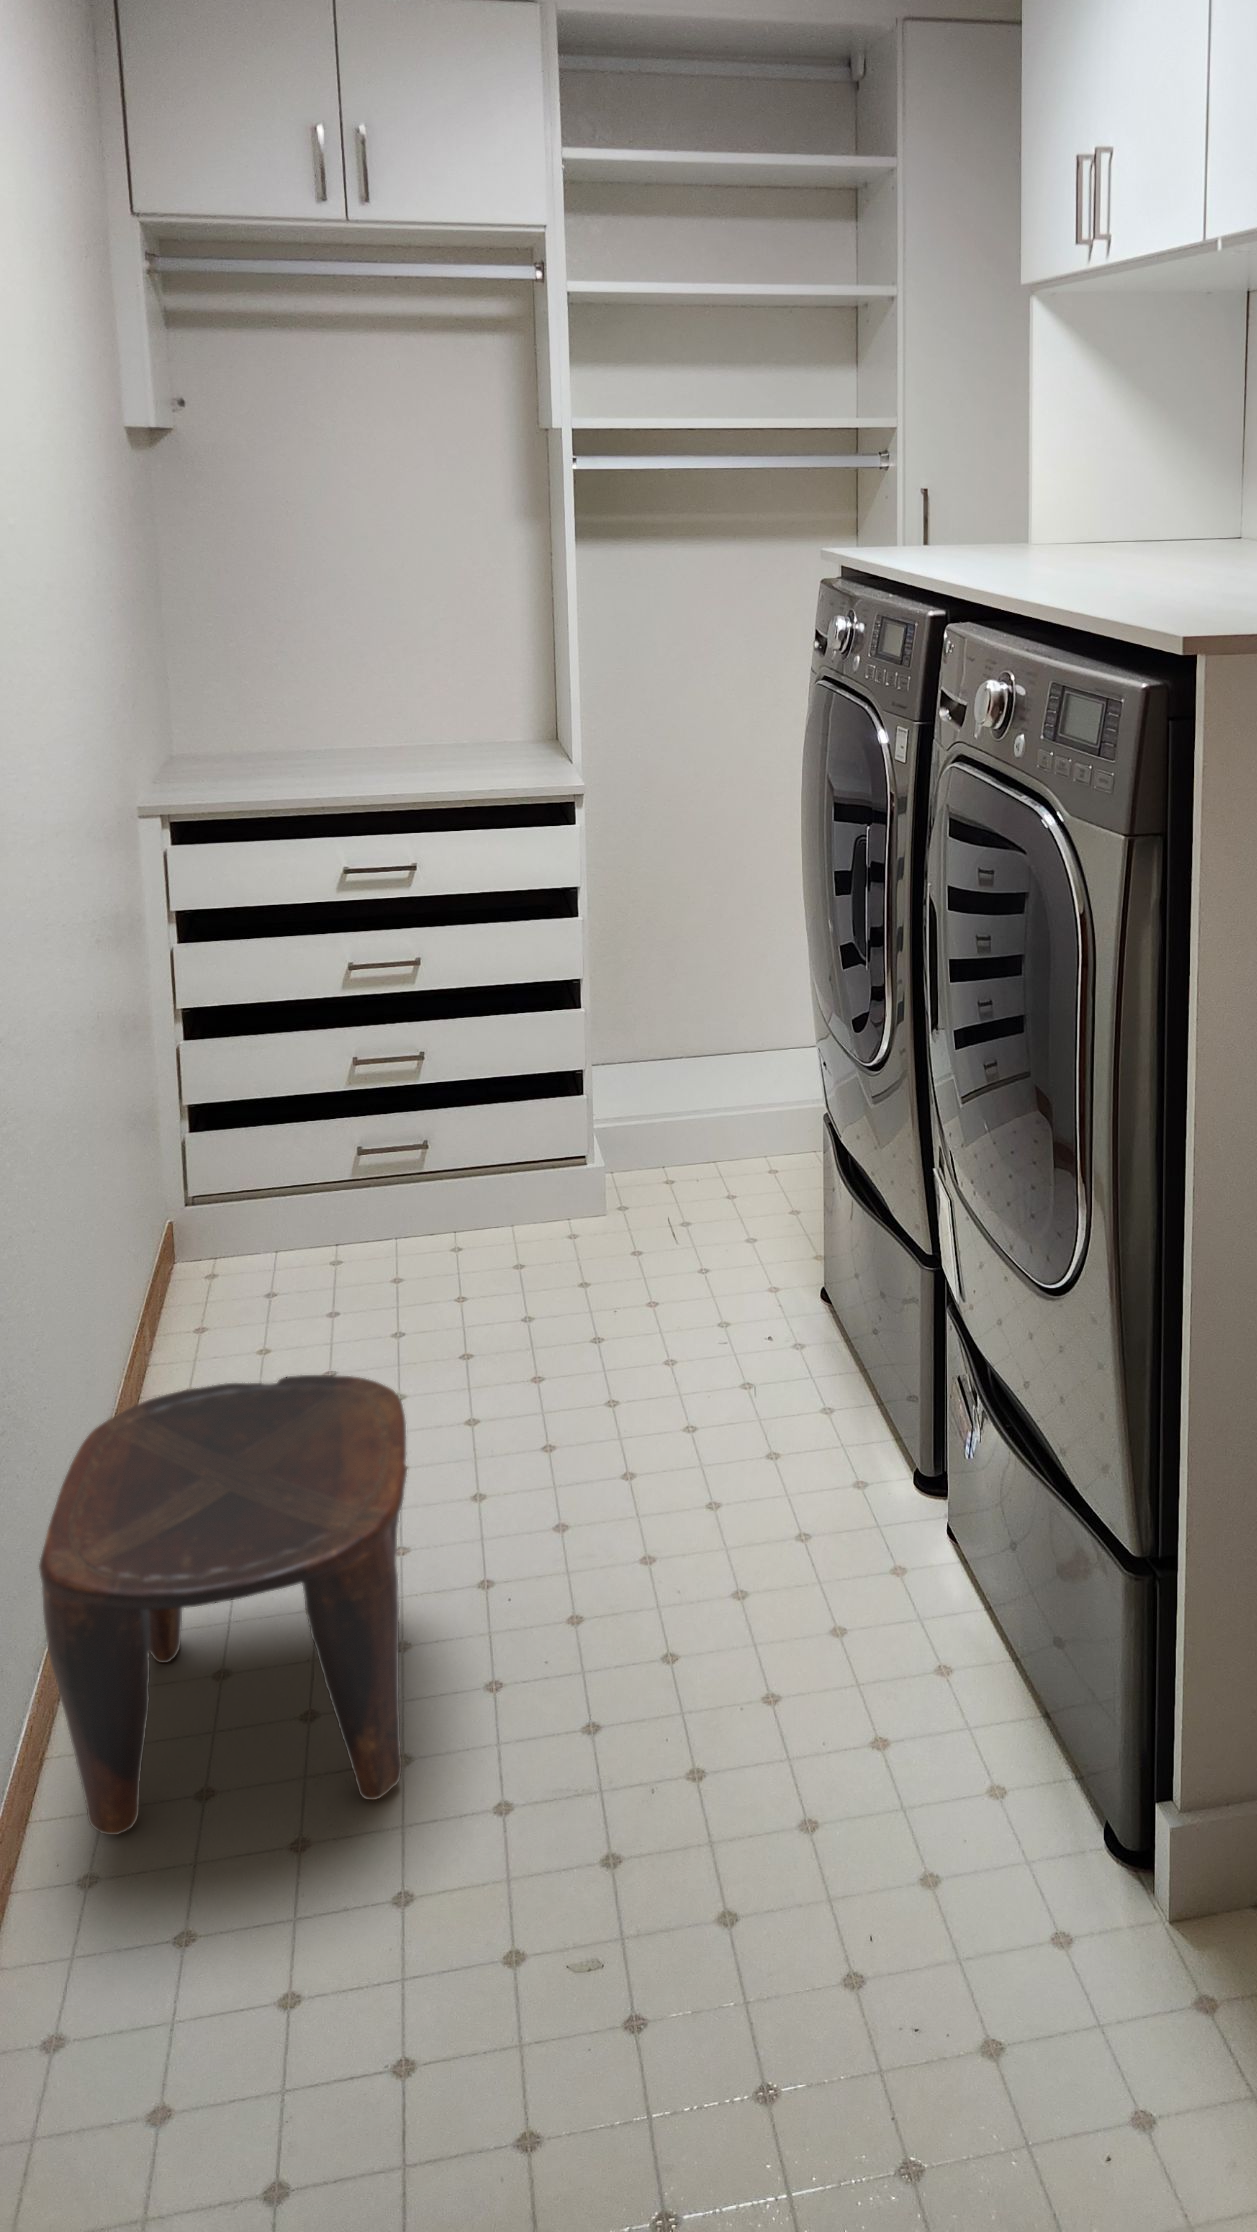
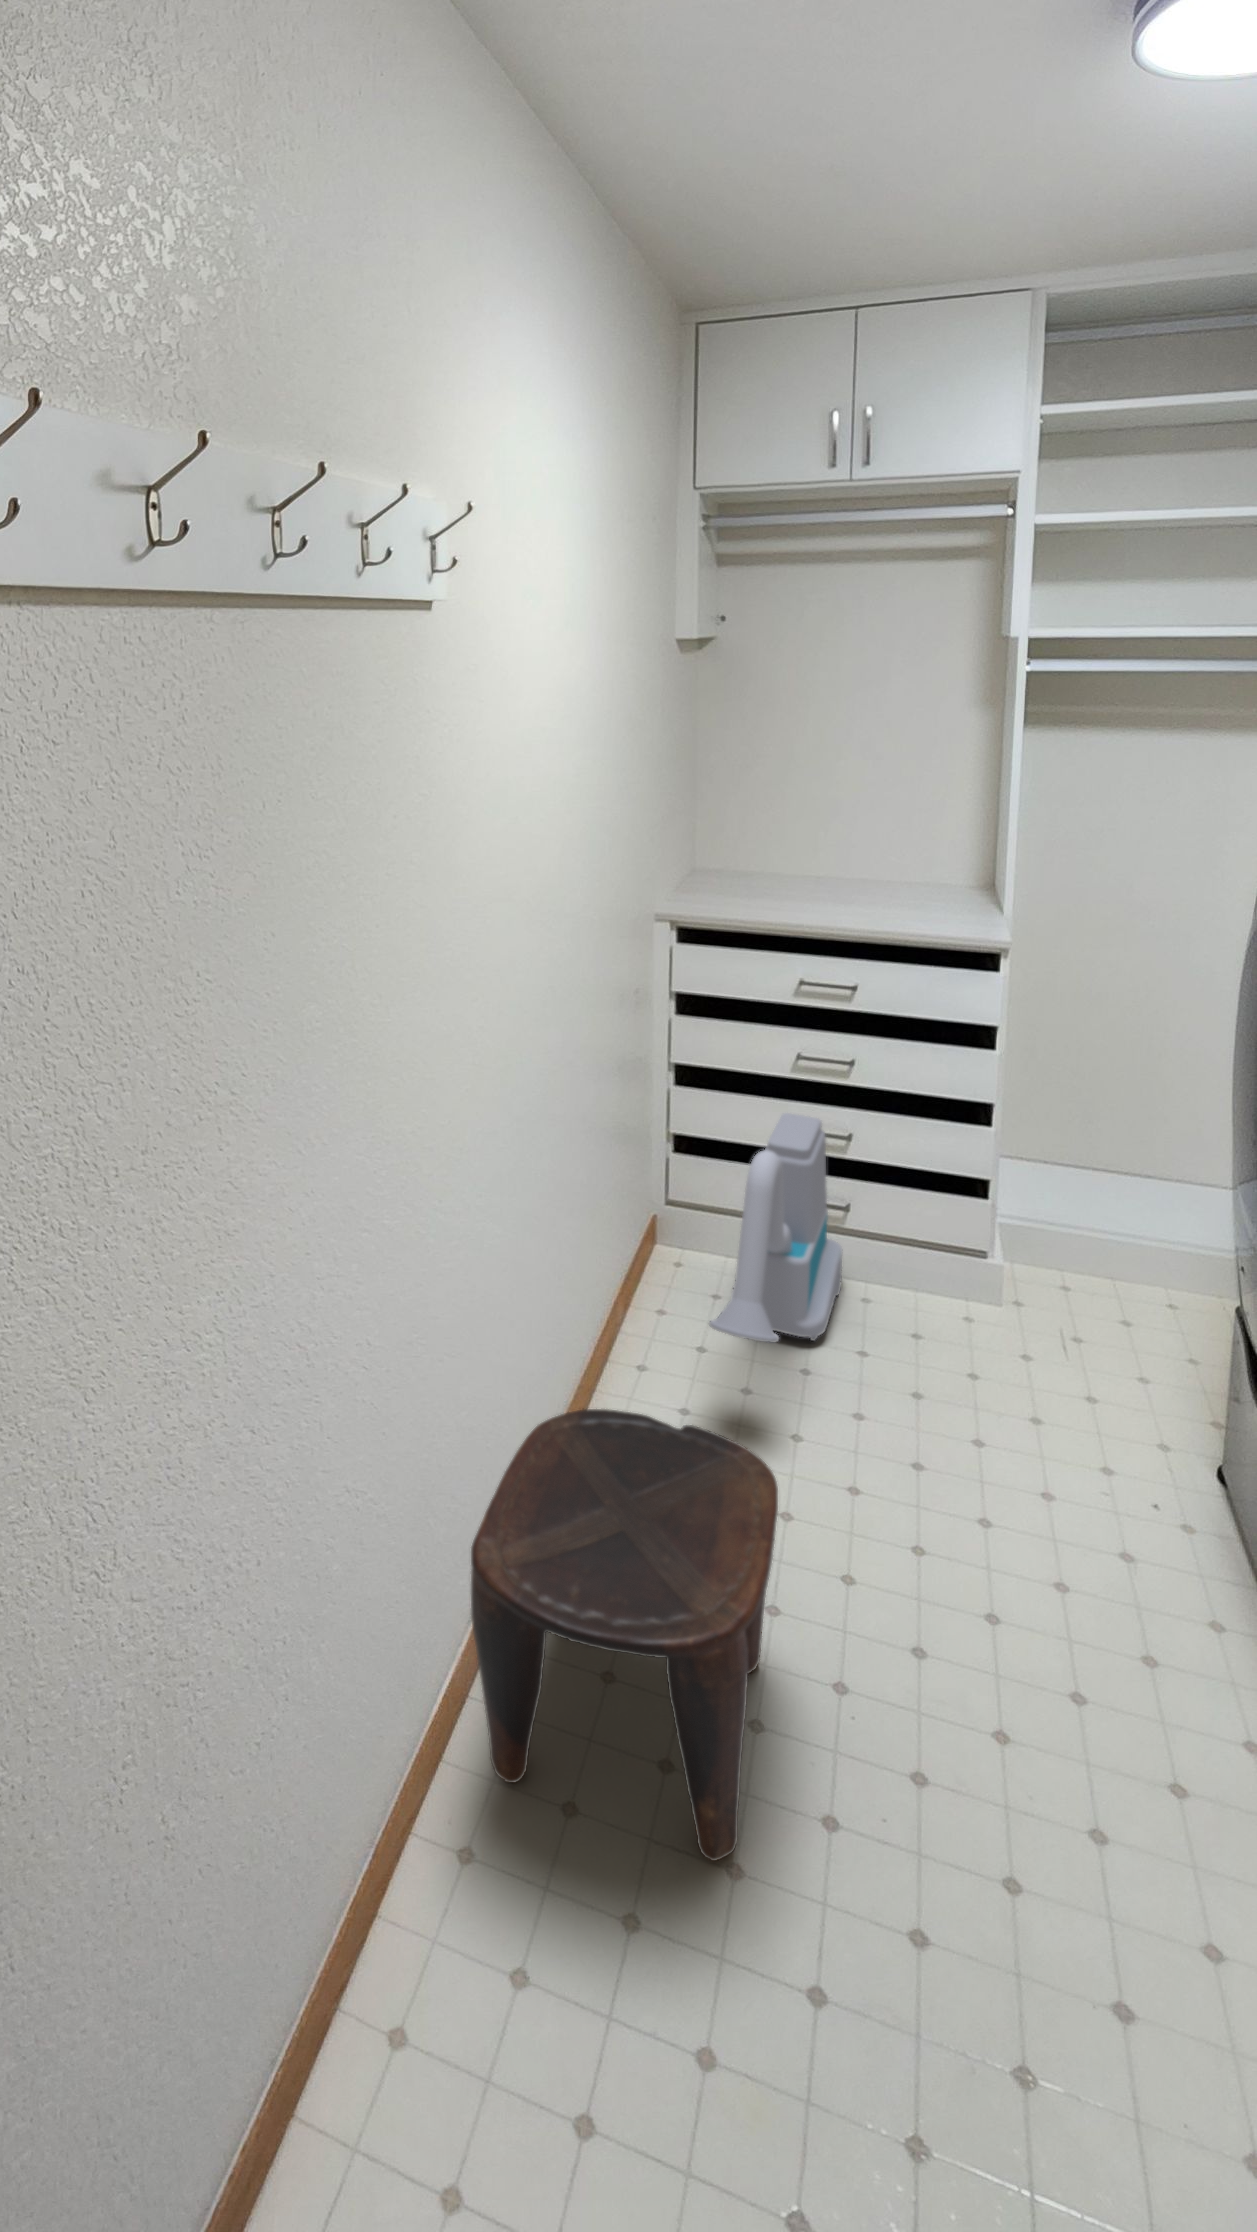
vacuum cleaner: none [280,1039,426,1310] -> present [709,1113,843,1343]

